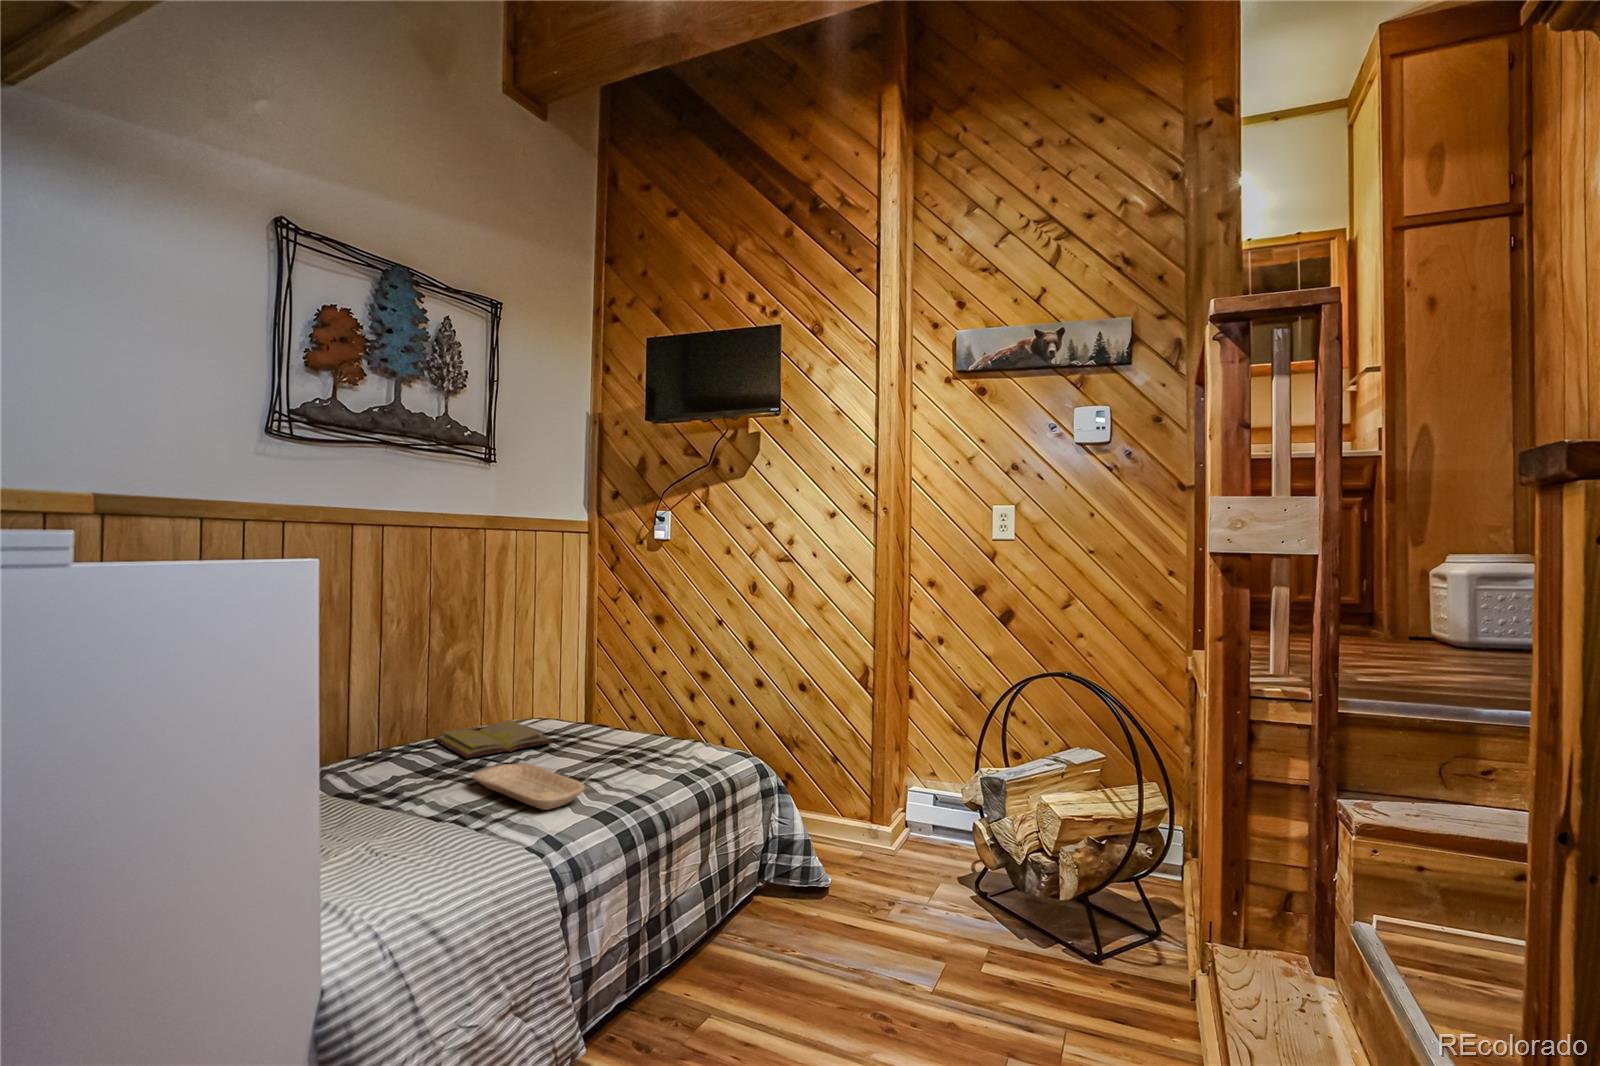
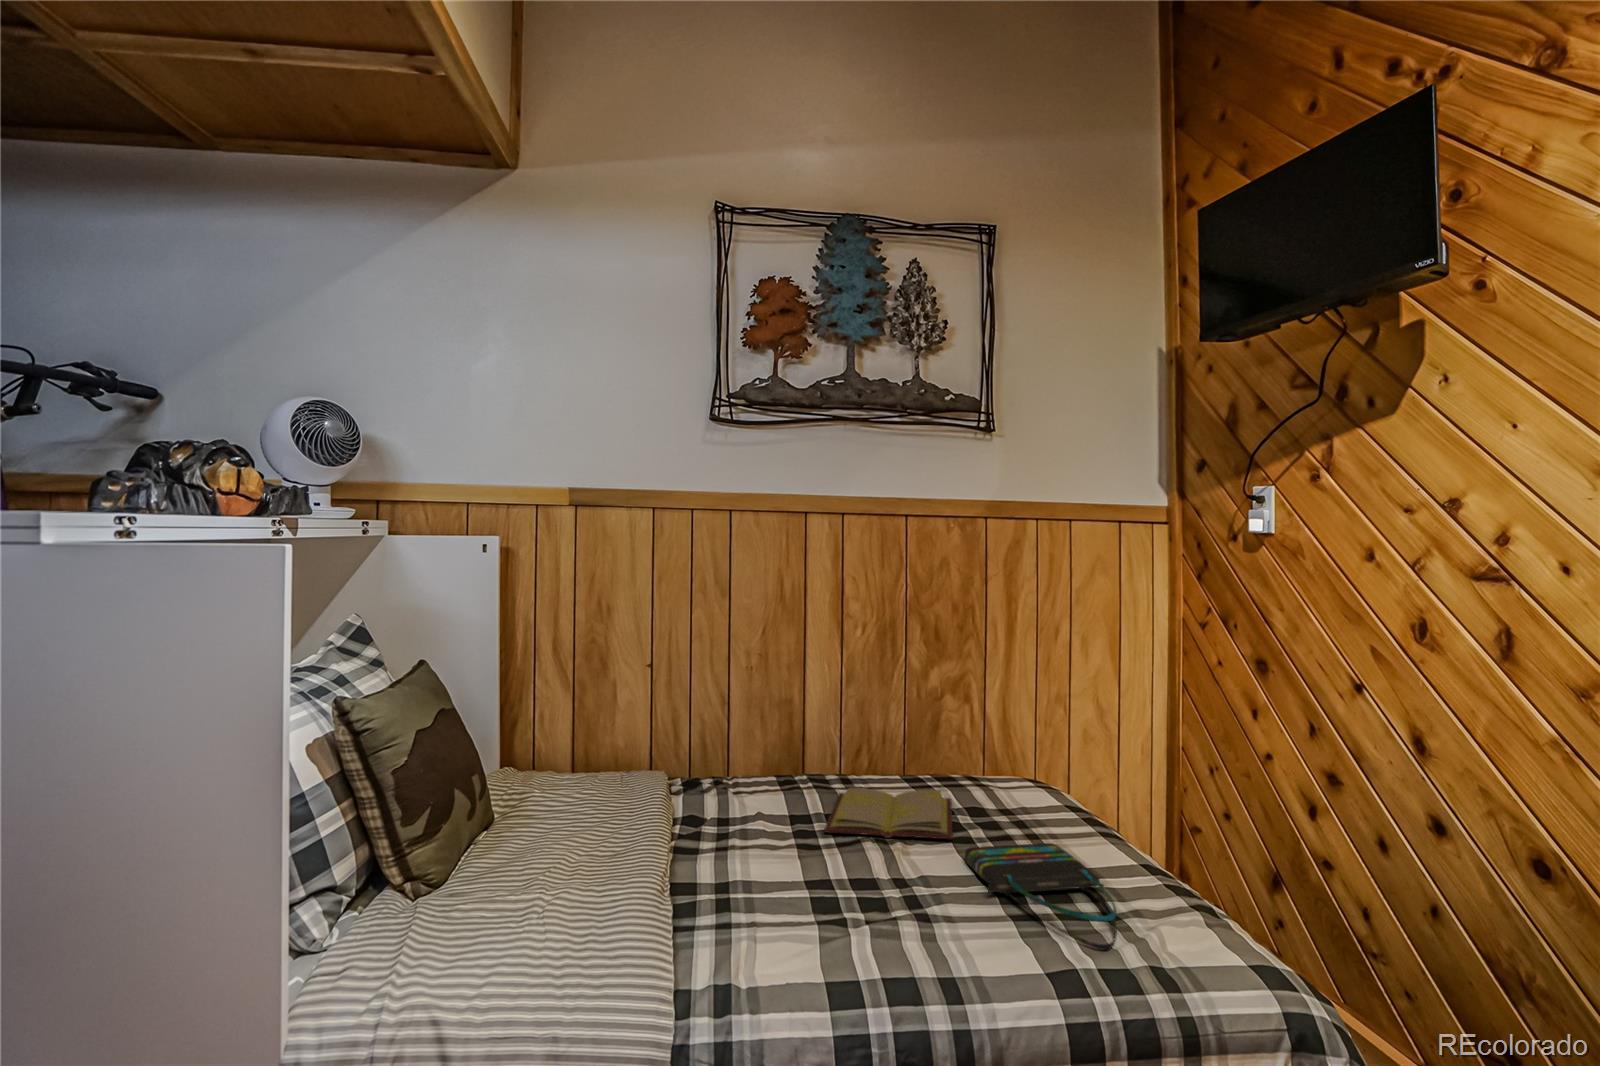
tote bag: none [575,730,693,764] -> present [965,843,1117,950]
tray: present [473,764,585,810] -> none [743,855,841,954]

